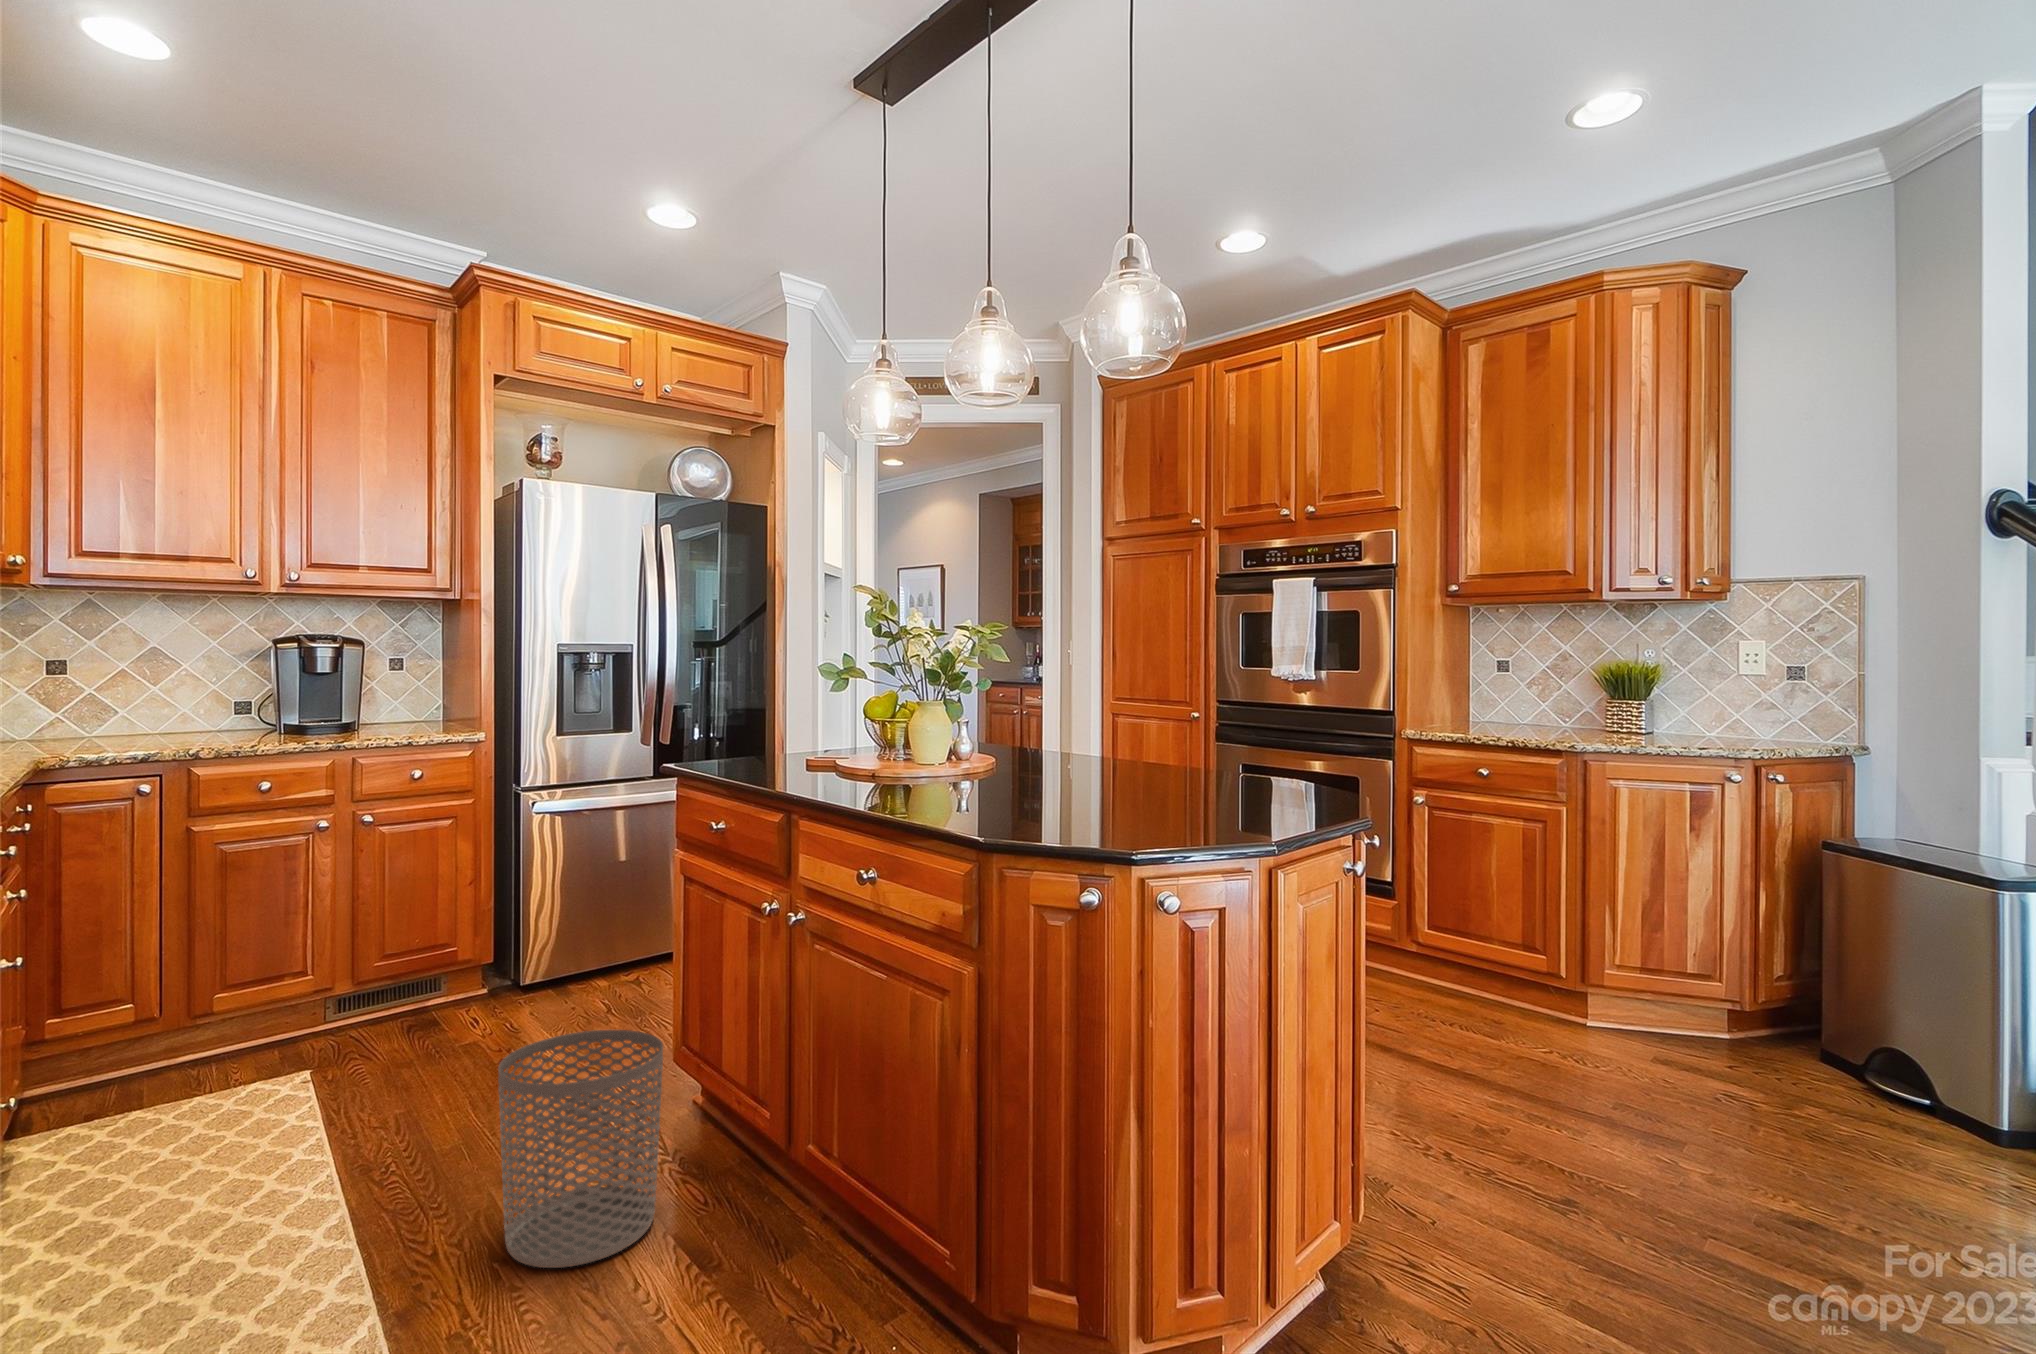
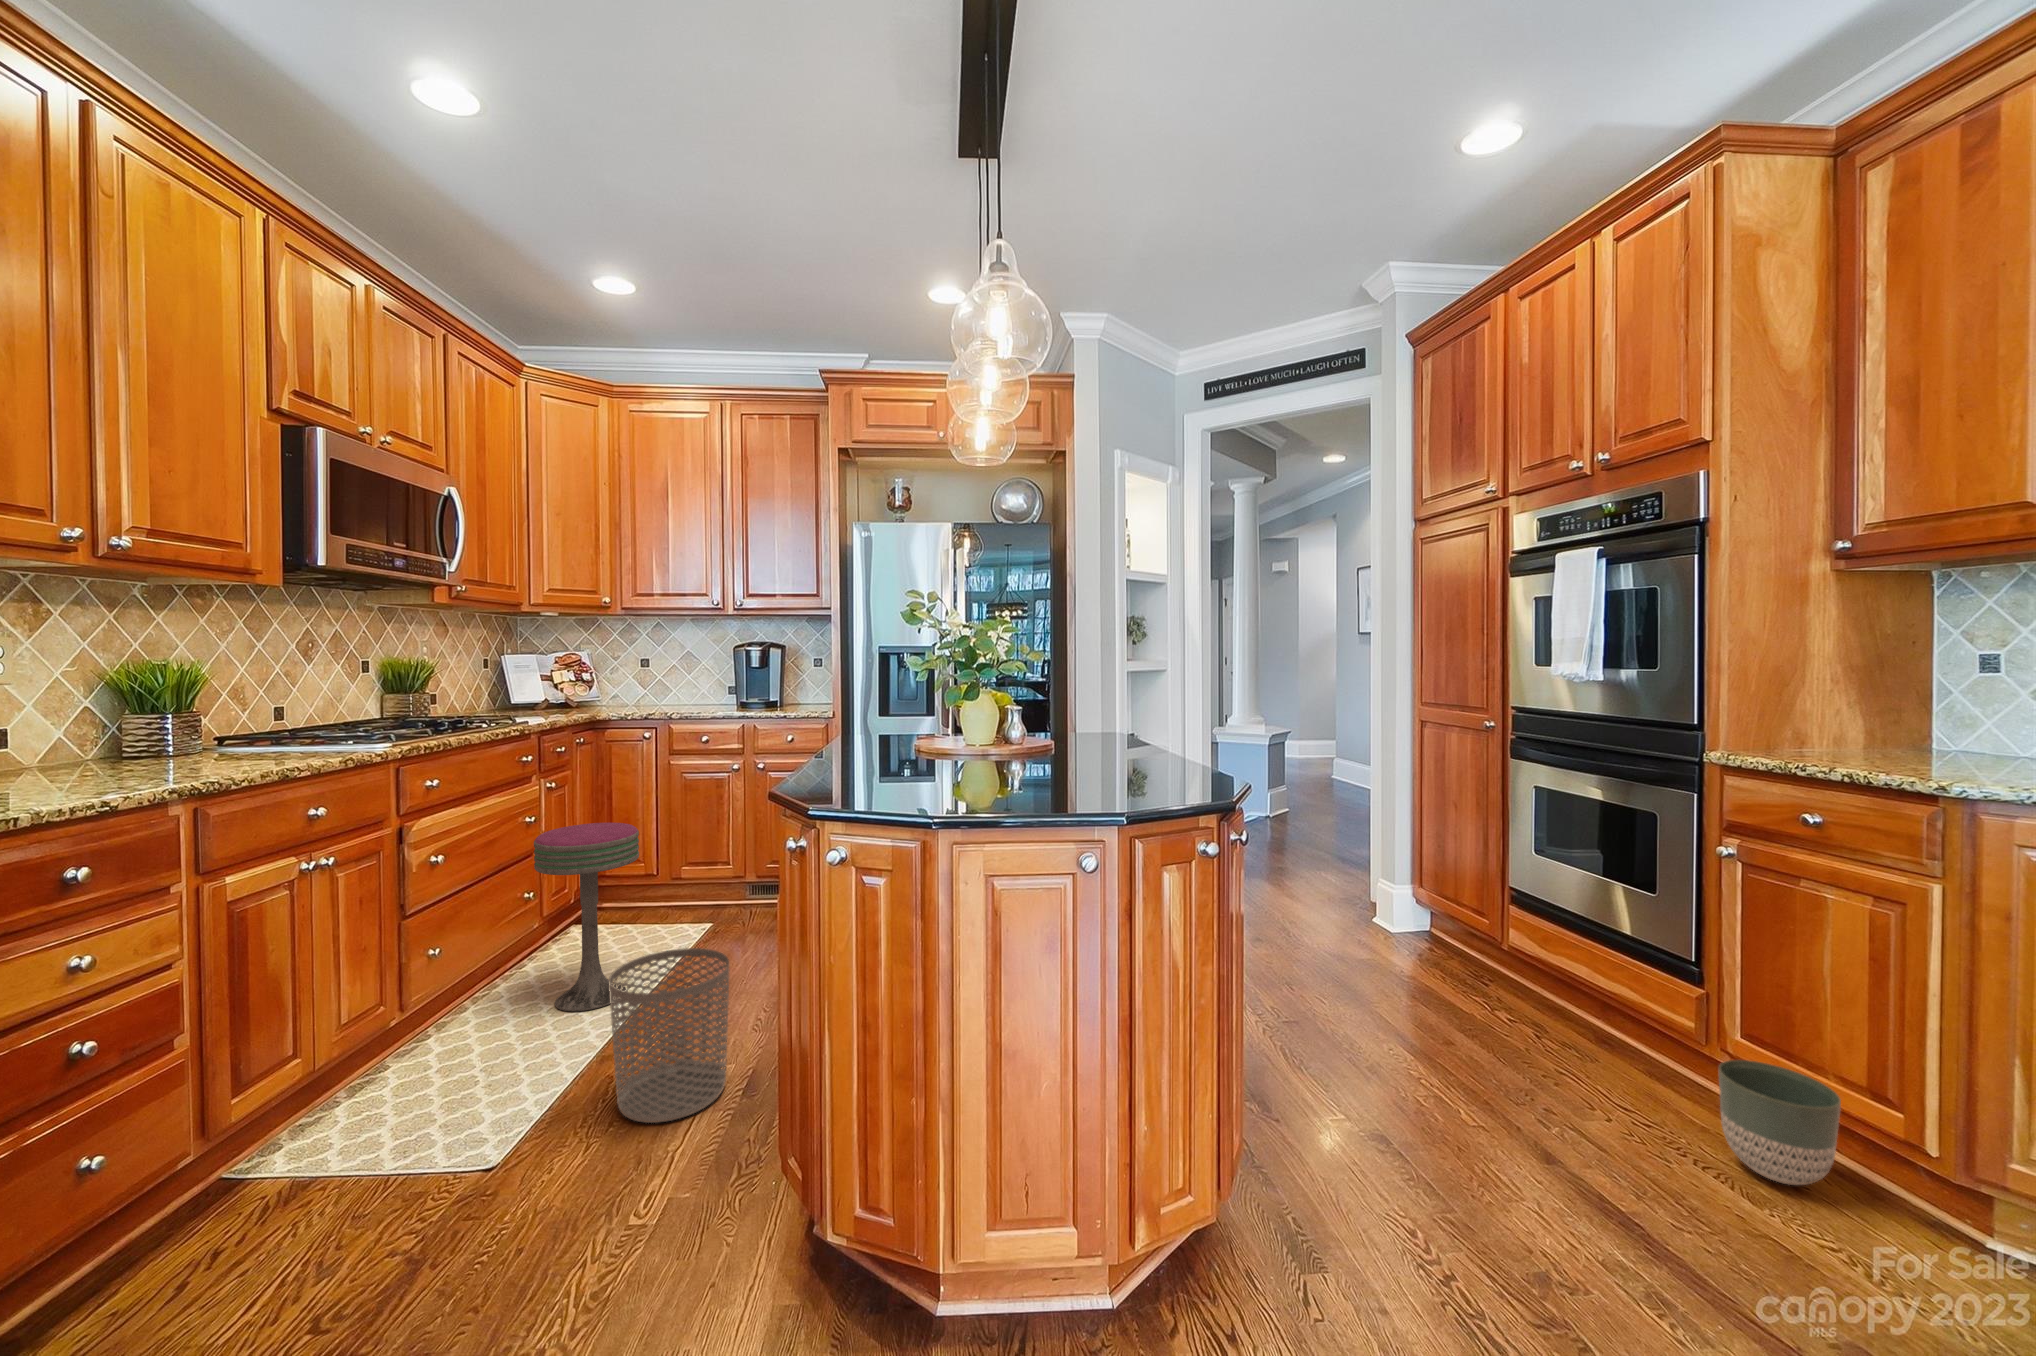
bar stool: none [142,905,333,1220] -> present [534,823,639,1011]
planter: none [1439,942,1504,1017] -> present [1719,1060,1841,1185]

